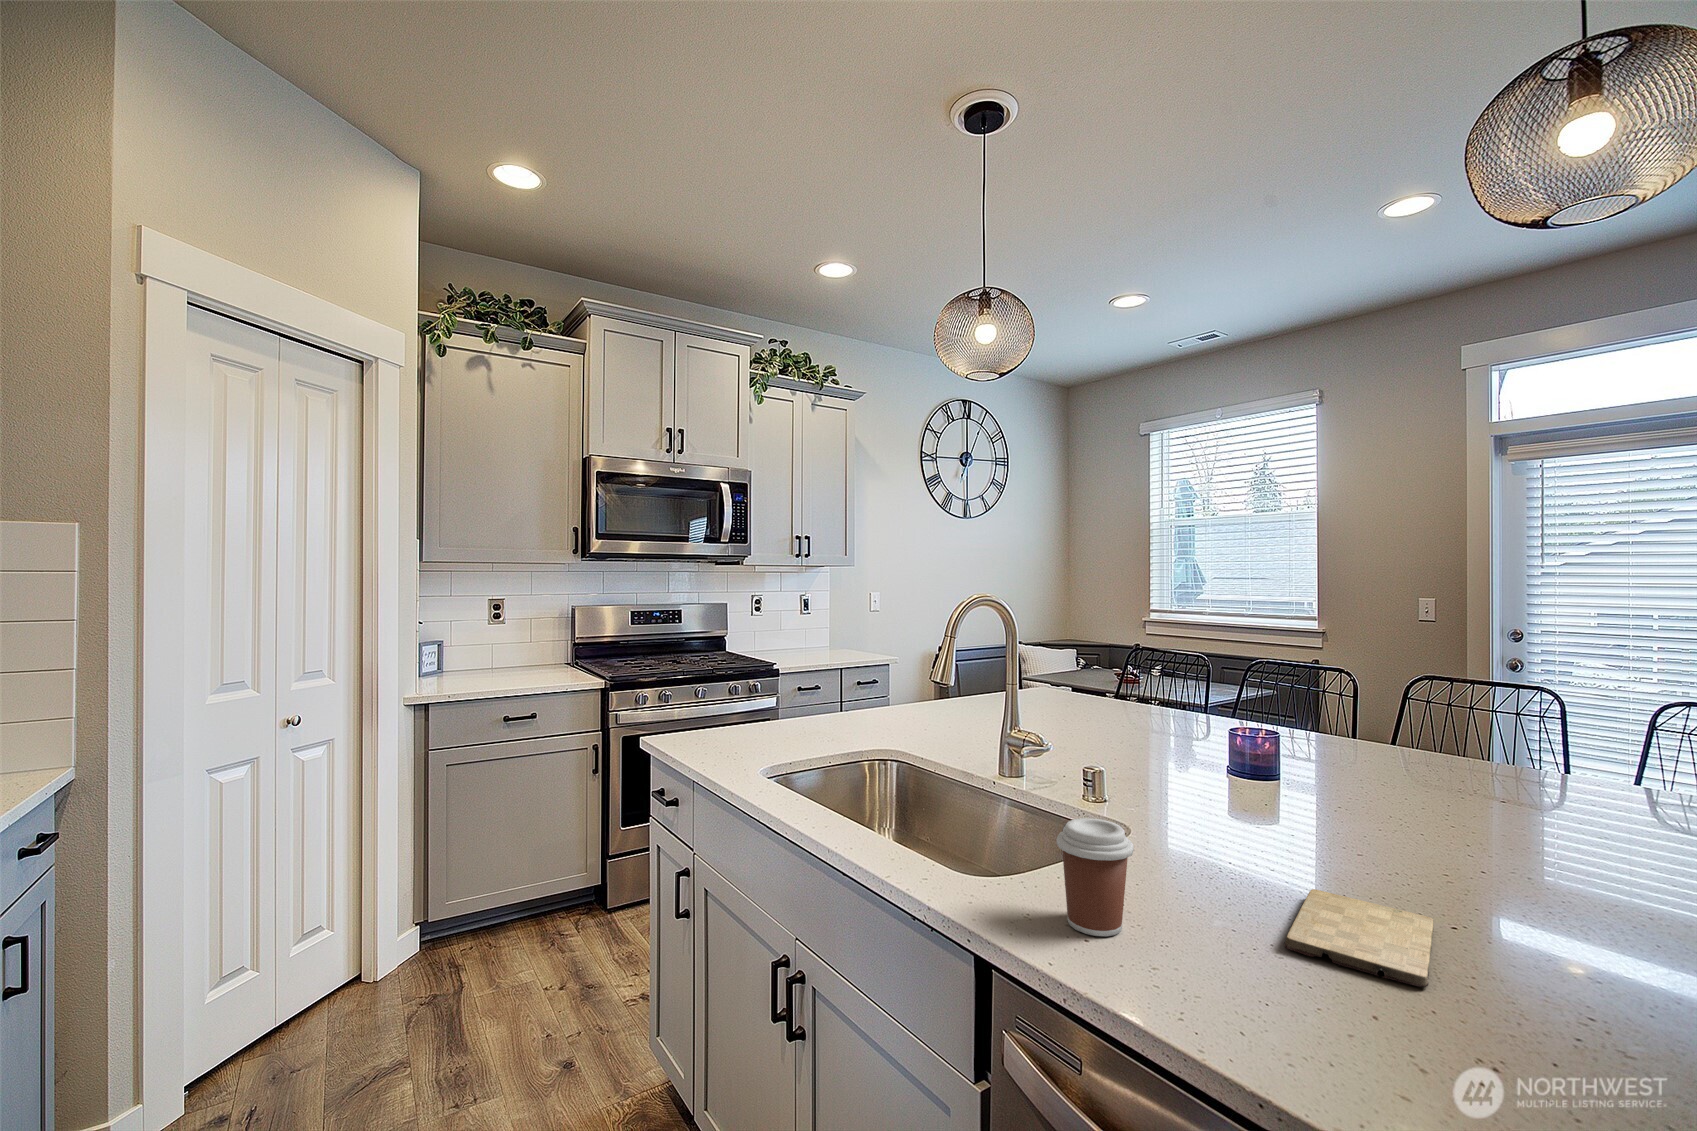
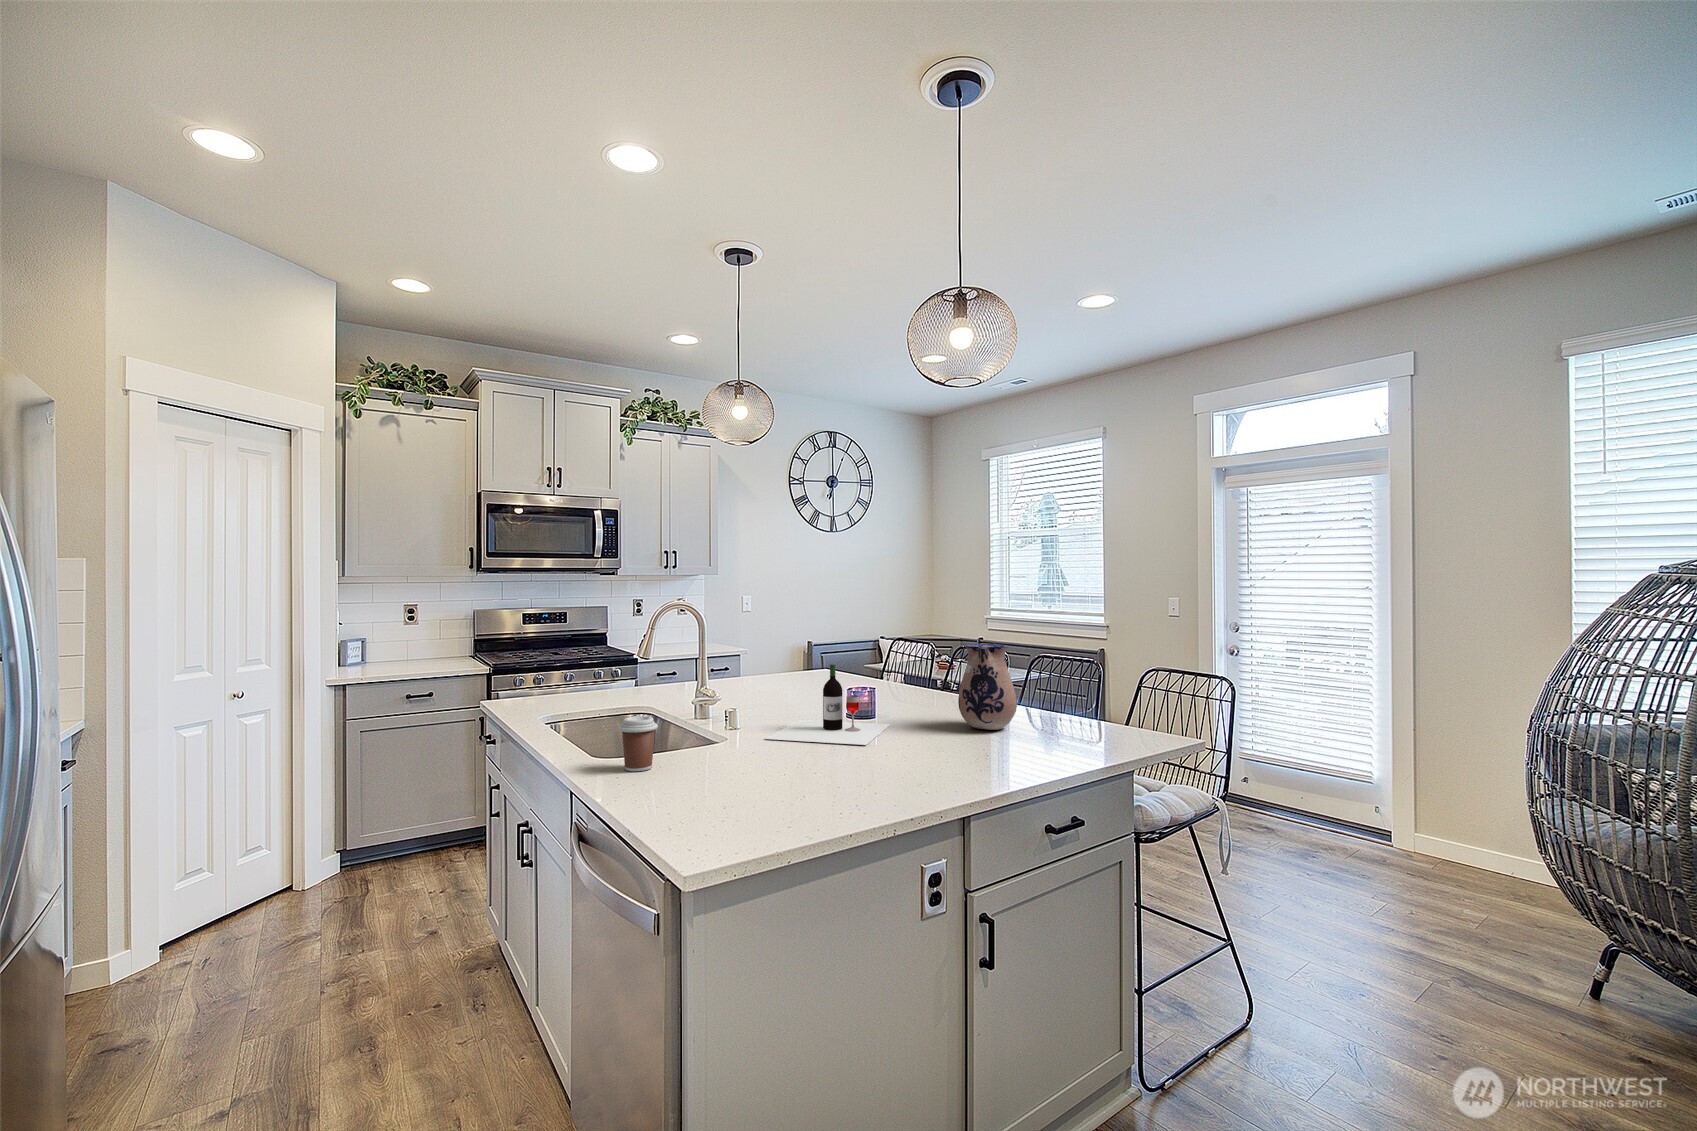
ceramic pitcher: none [1469,670,1599,818] -> present [958,644,1017,730]
wine bottle: none [1180,703,1418,857] -> present [765,664,890,745]
cutting board: present [1284,889,1434,987] -> none [718,755,809,783]

